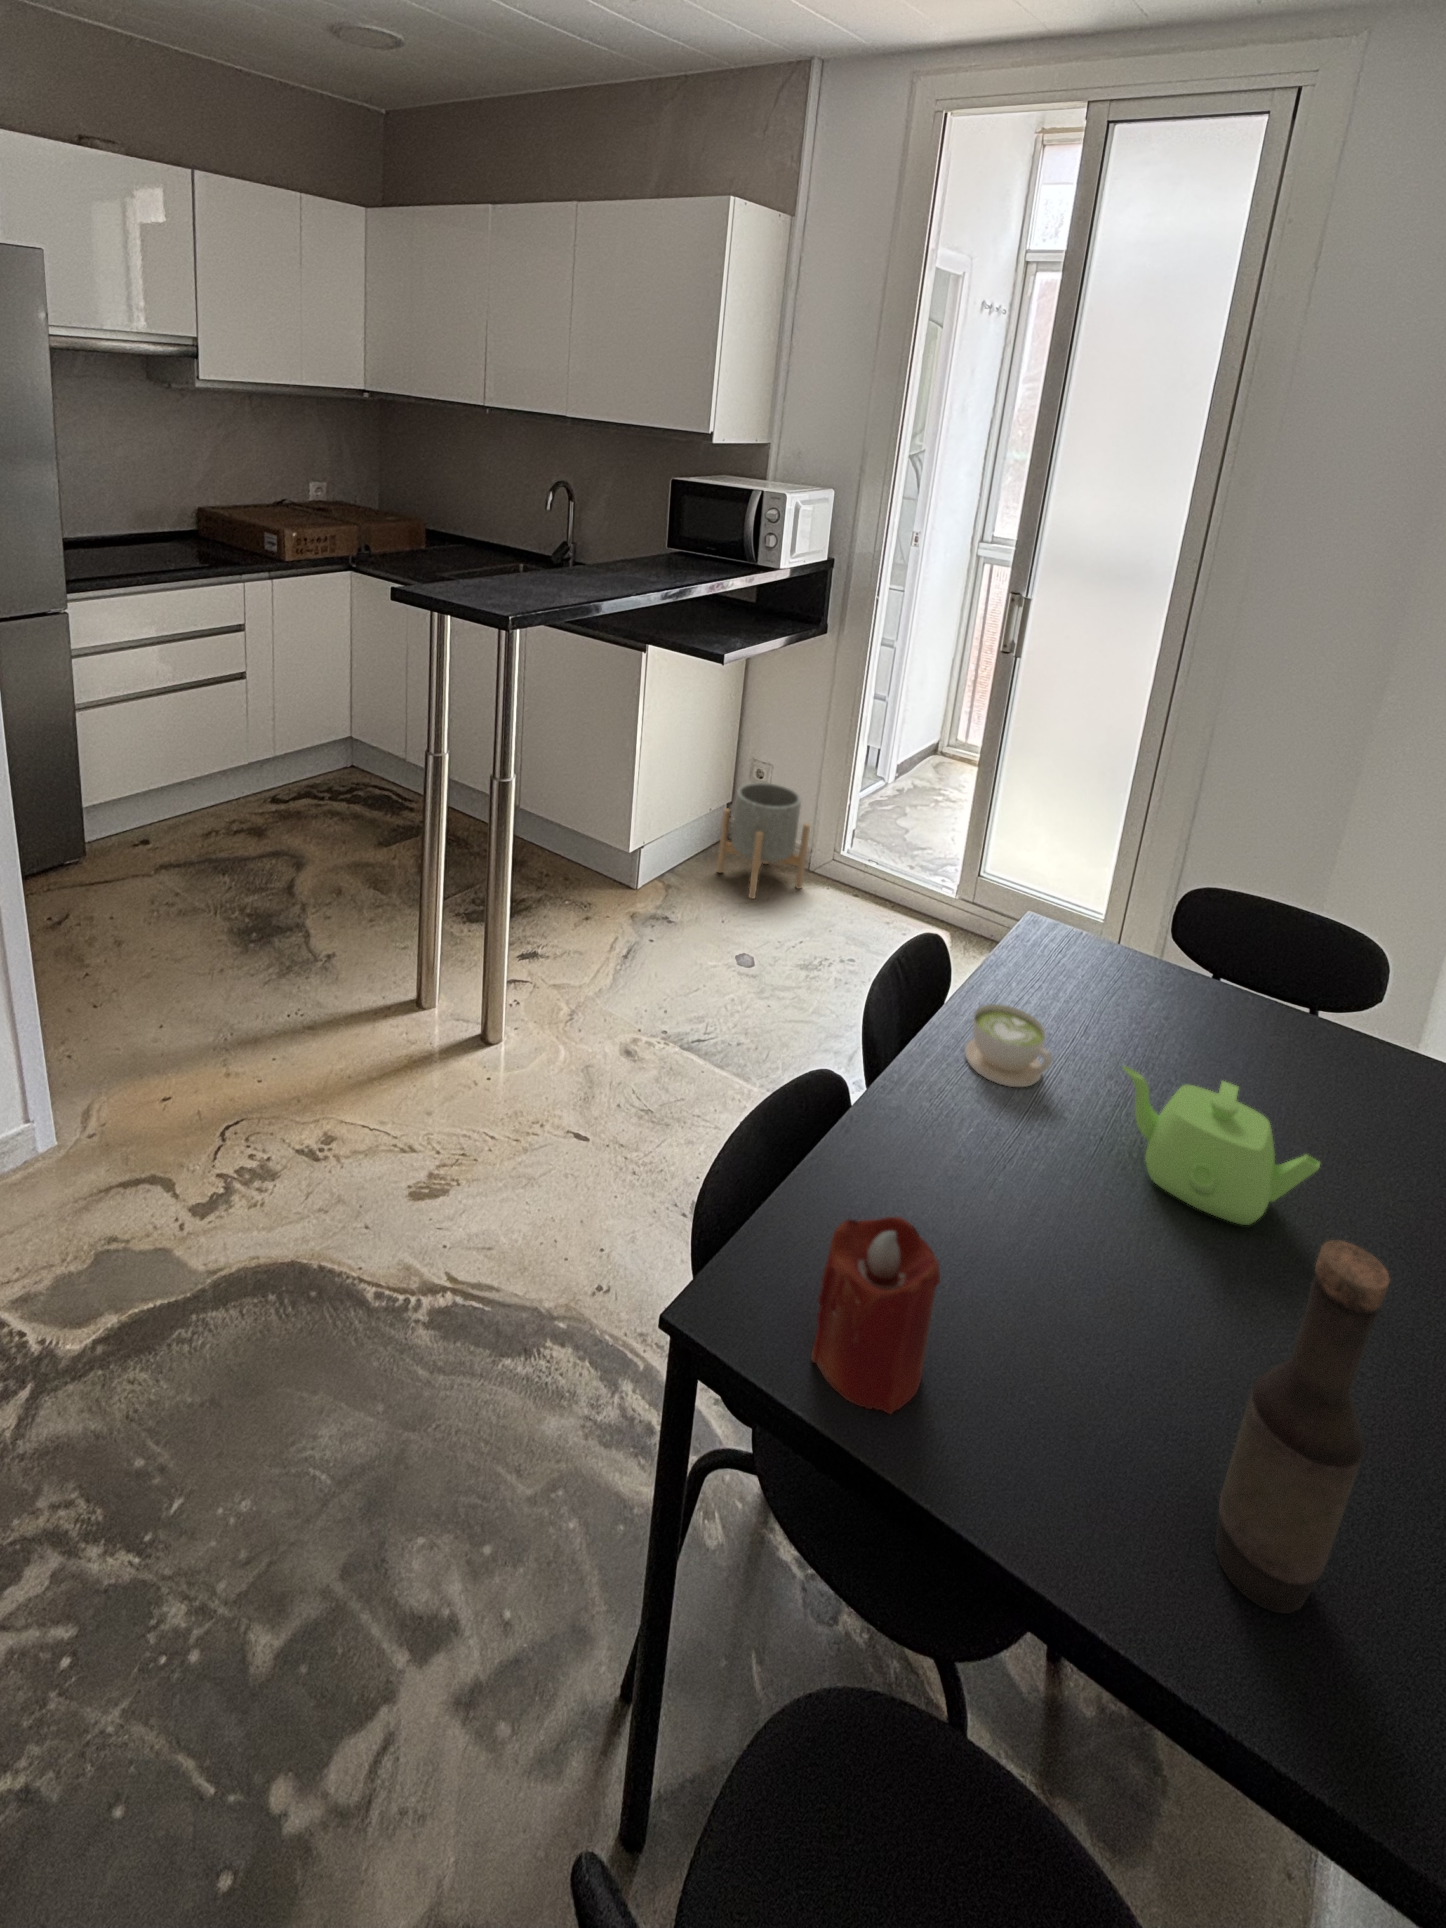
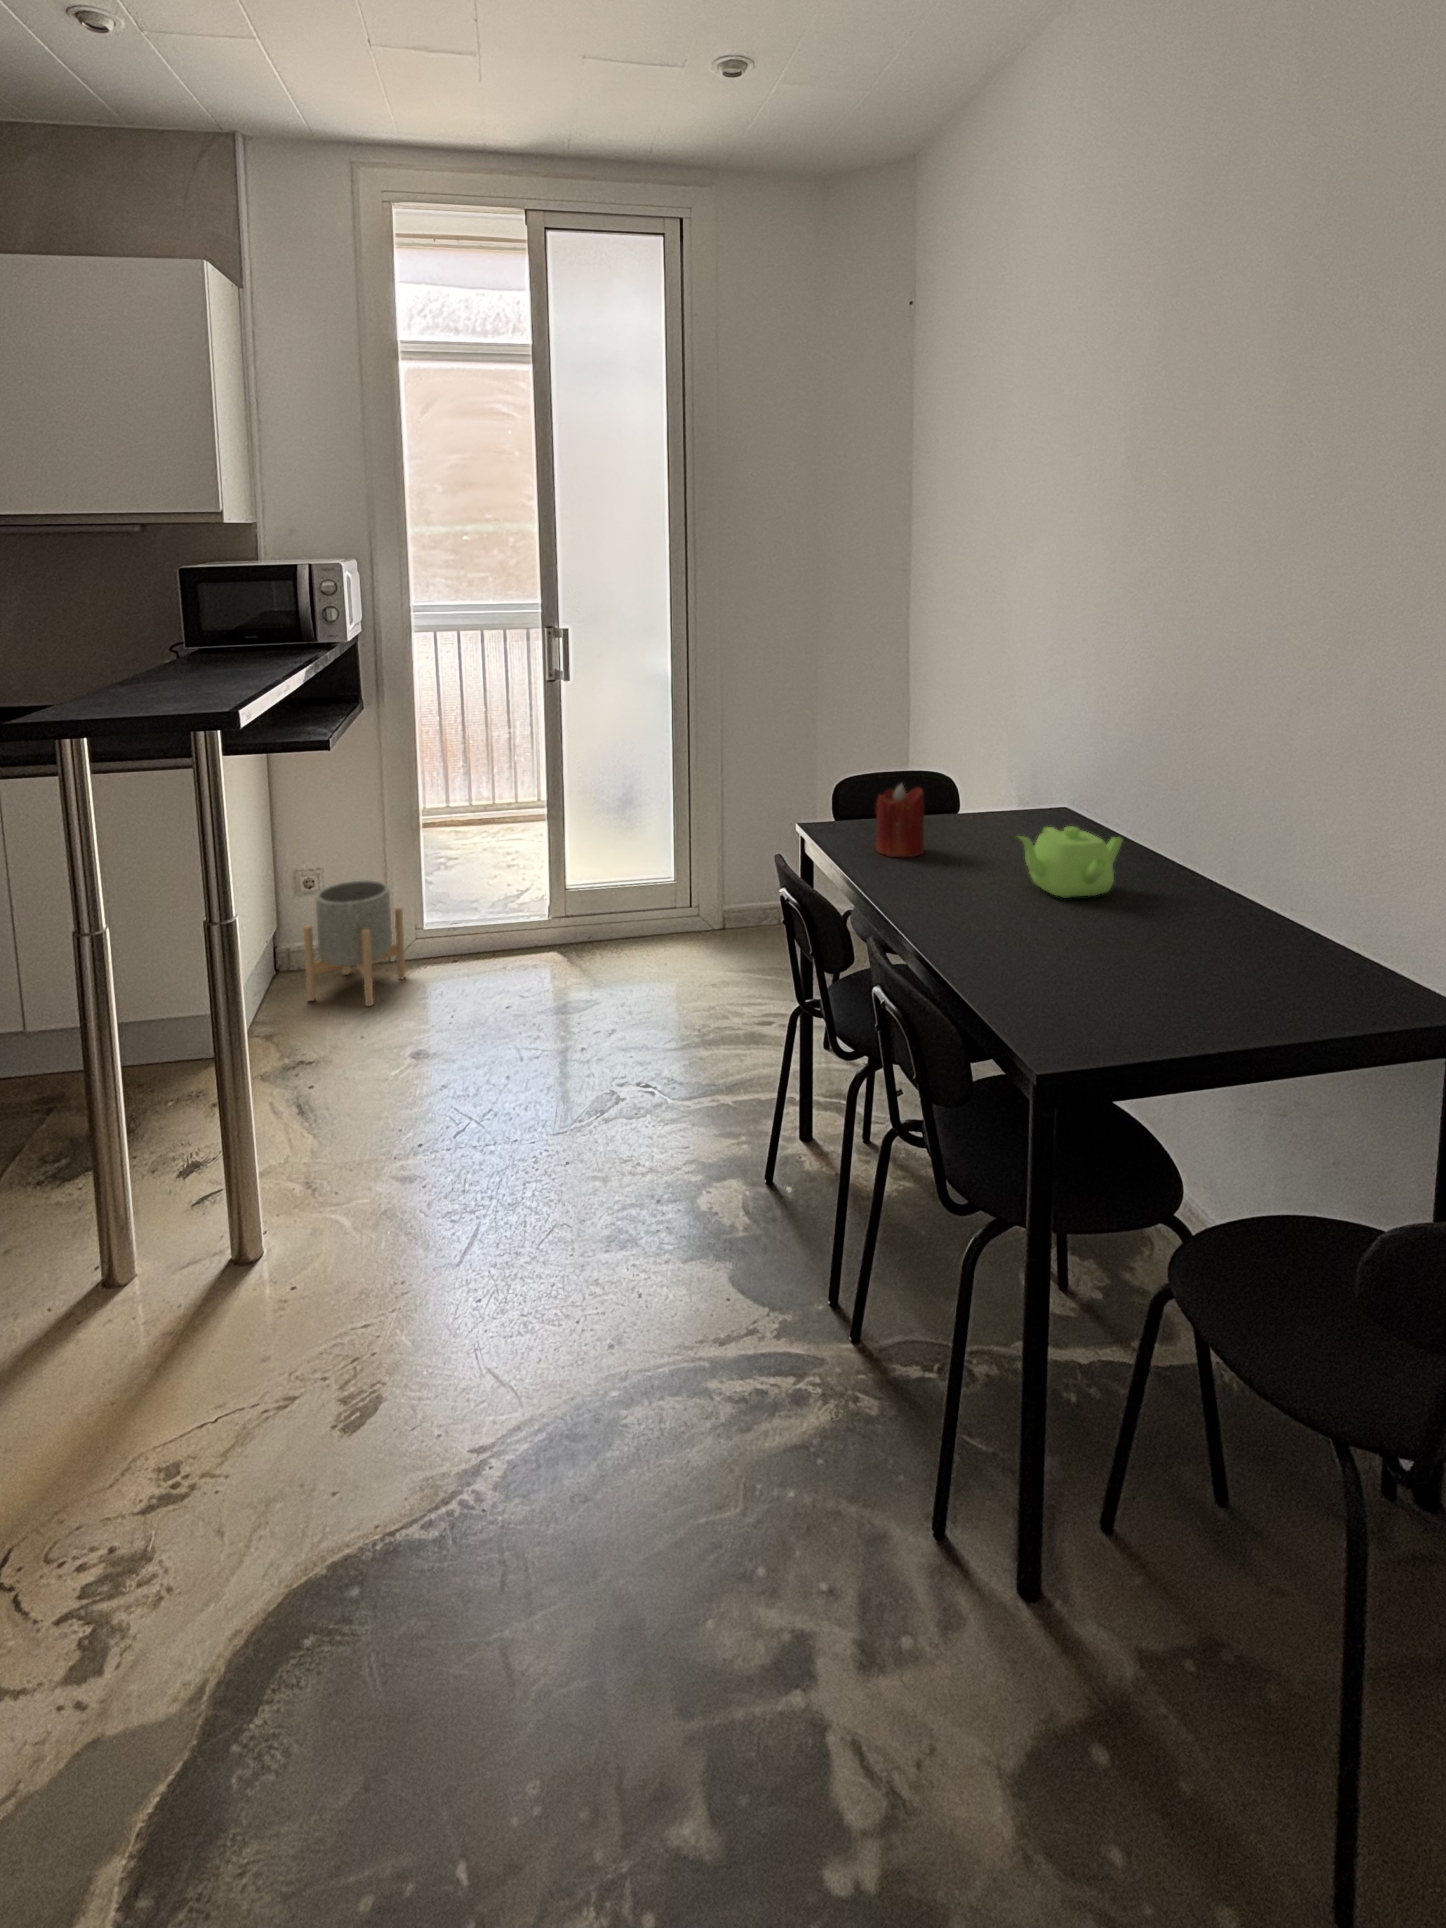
coffee cup: present [965,1004,1052,1087] -> none [894,850,958,899]
candle: present [811,1217,940,1414] -> present [875,784,924,857]
bottle: present [1215,1240,1389,1614] -> none [1278,775,1337,987]

